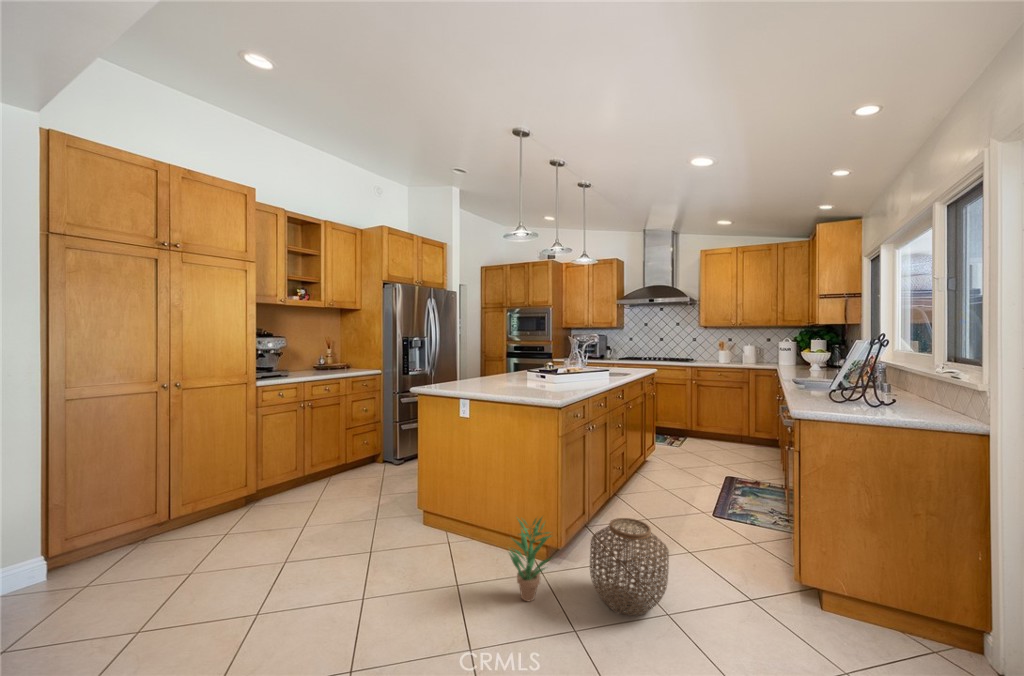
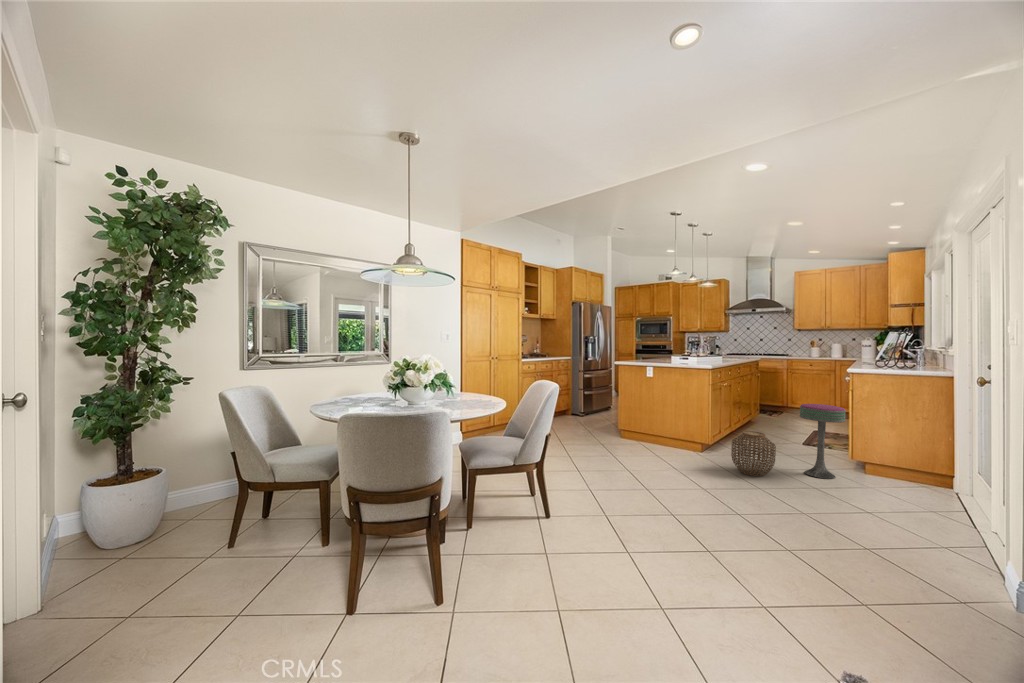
bar stool: none [712,461,793,614] -> present [800,404,846,479]
potted plant: present [509,518,551,601] -> none [685,427,713,471]

